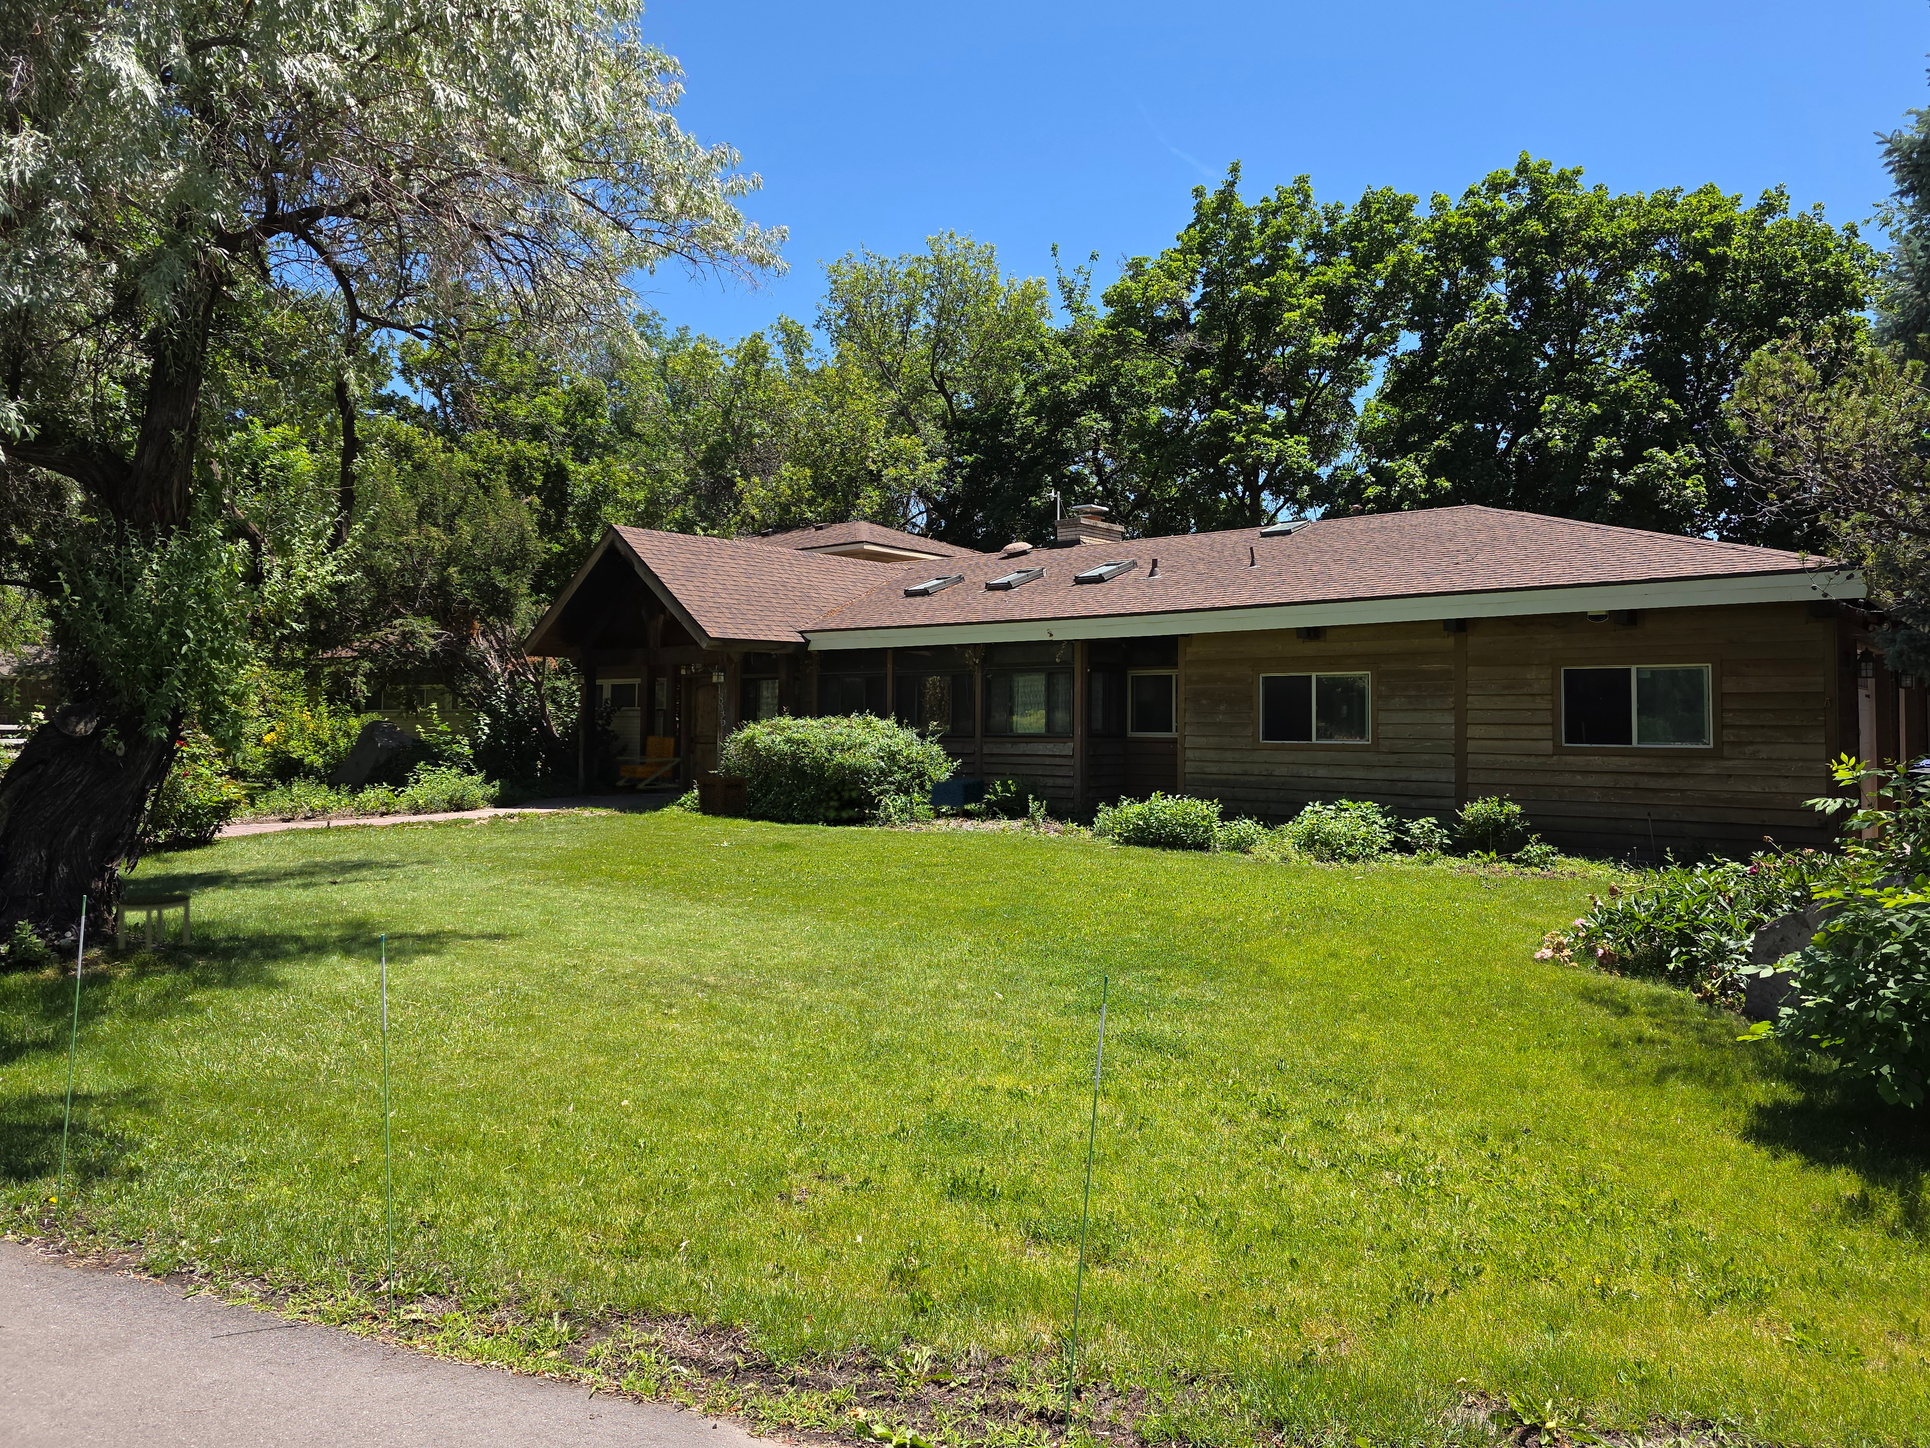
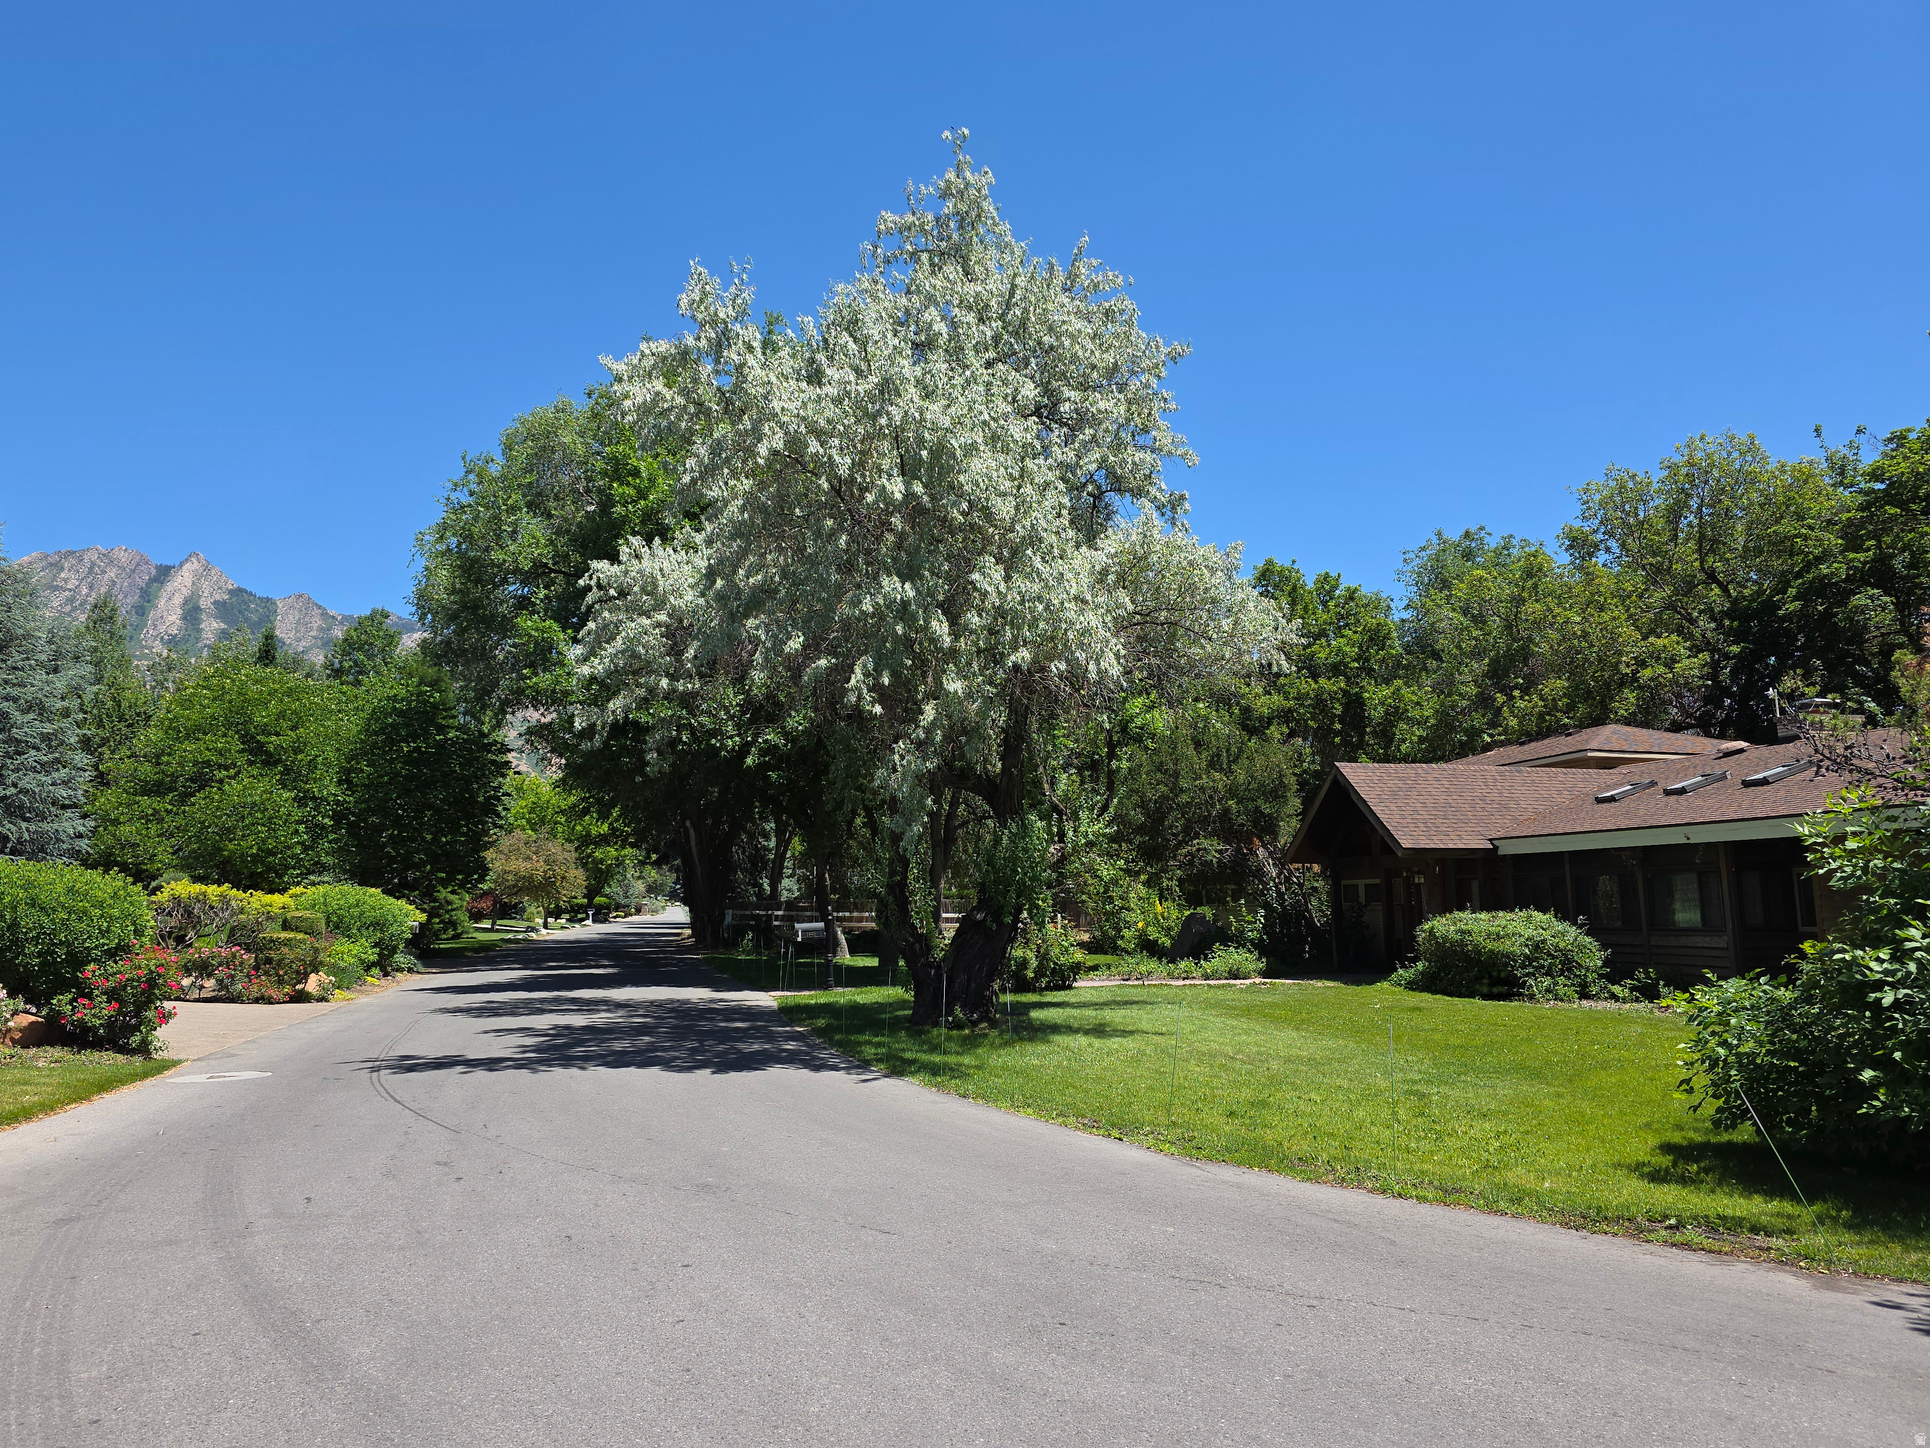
lounge chair: present [617,736,680,788] -> none [1356,925,1406,966]
wooden crate: present [698,776,748,814] -> none [1391,957,1432,986]
bench: present [930,778,985,818] -> none [1576,964,1638,998]

